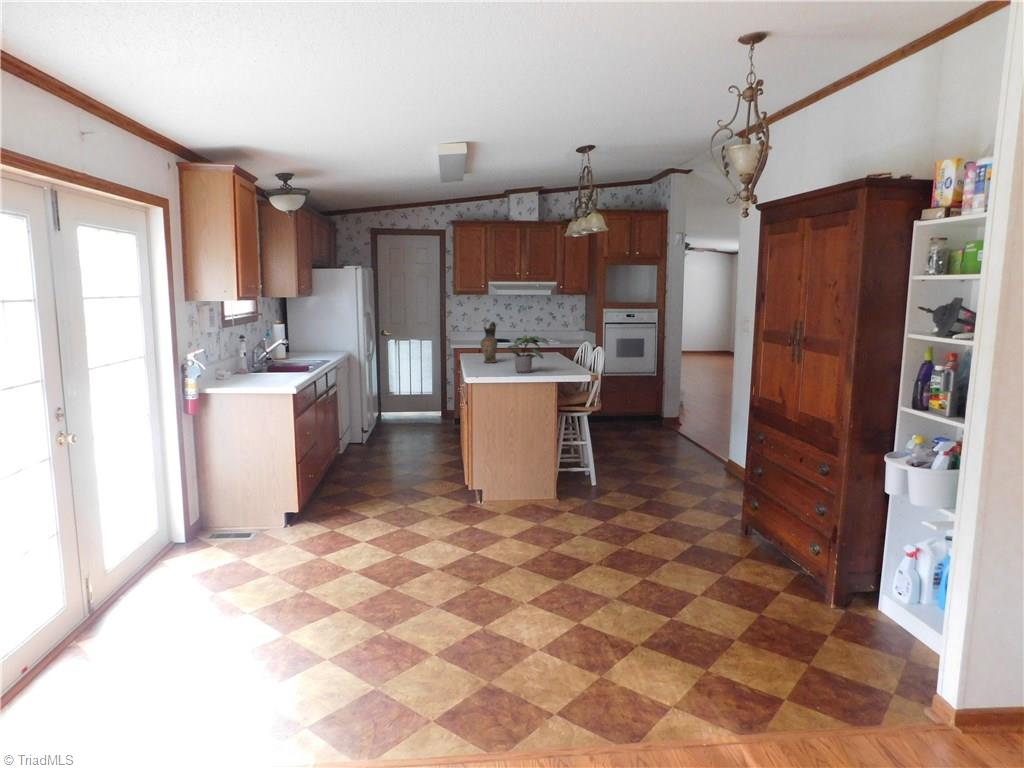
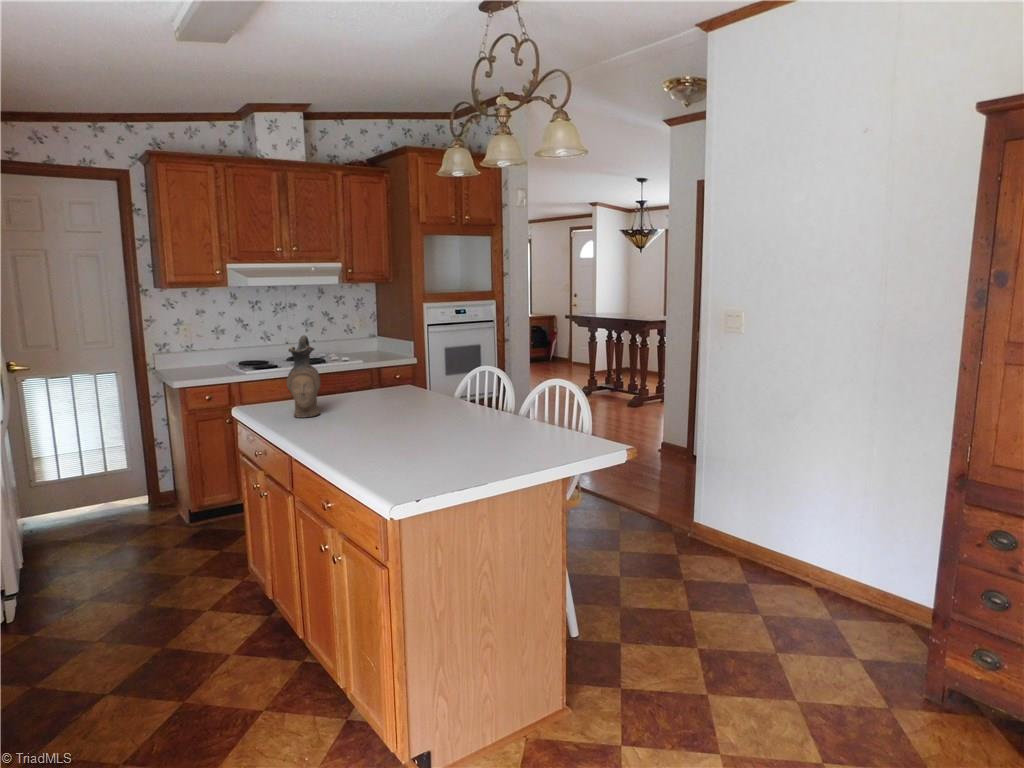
potted plant: present [507,335,549,373] -> none [373,361,466,440]

